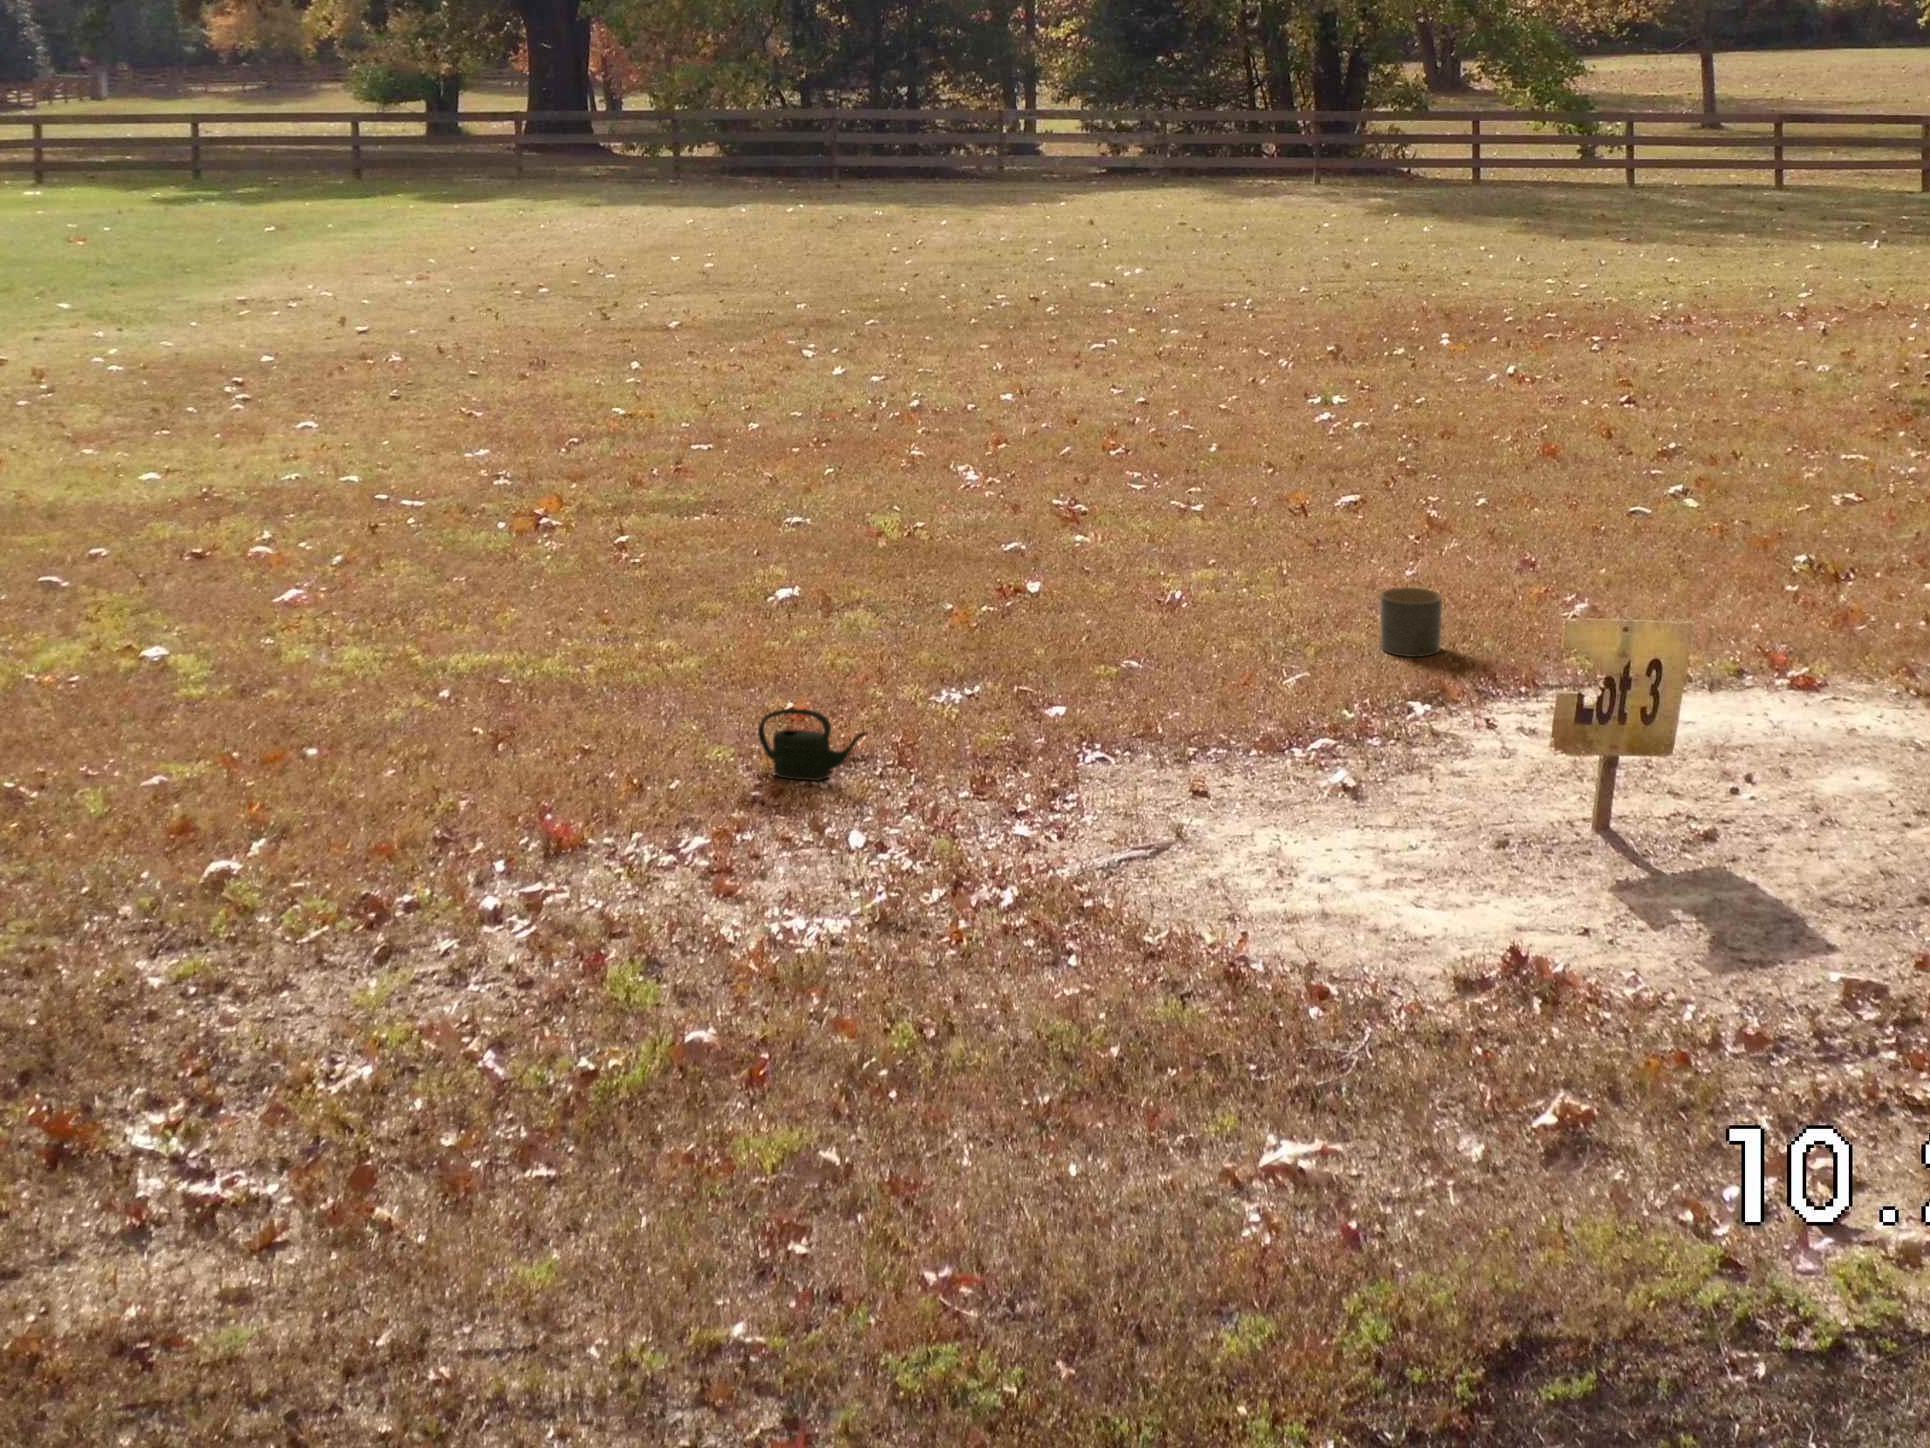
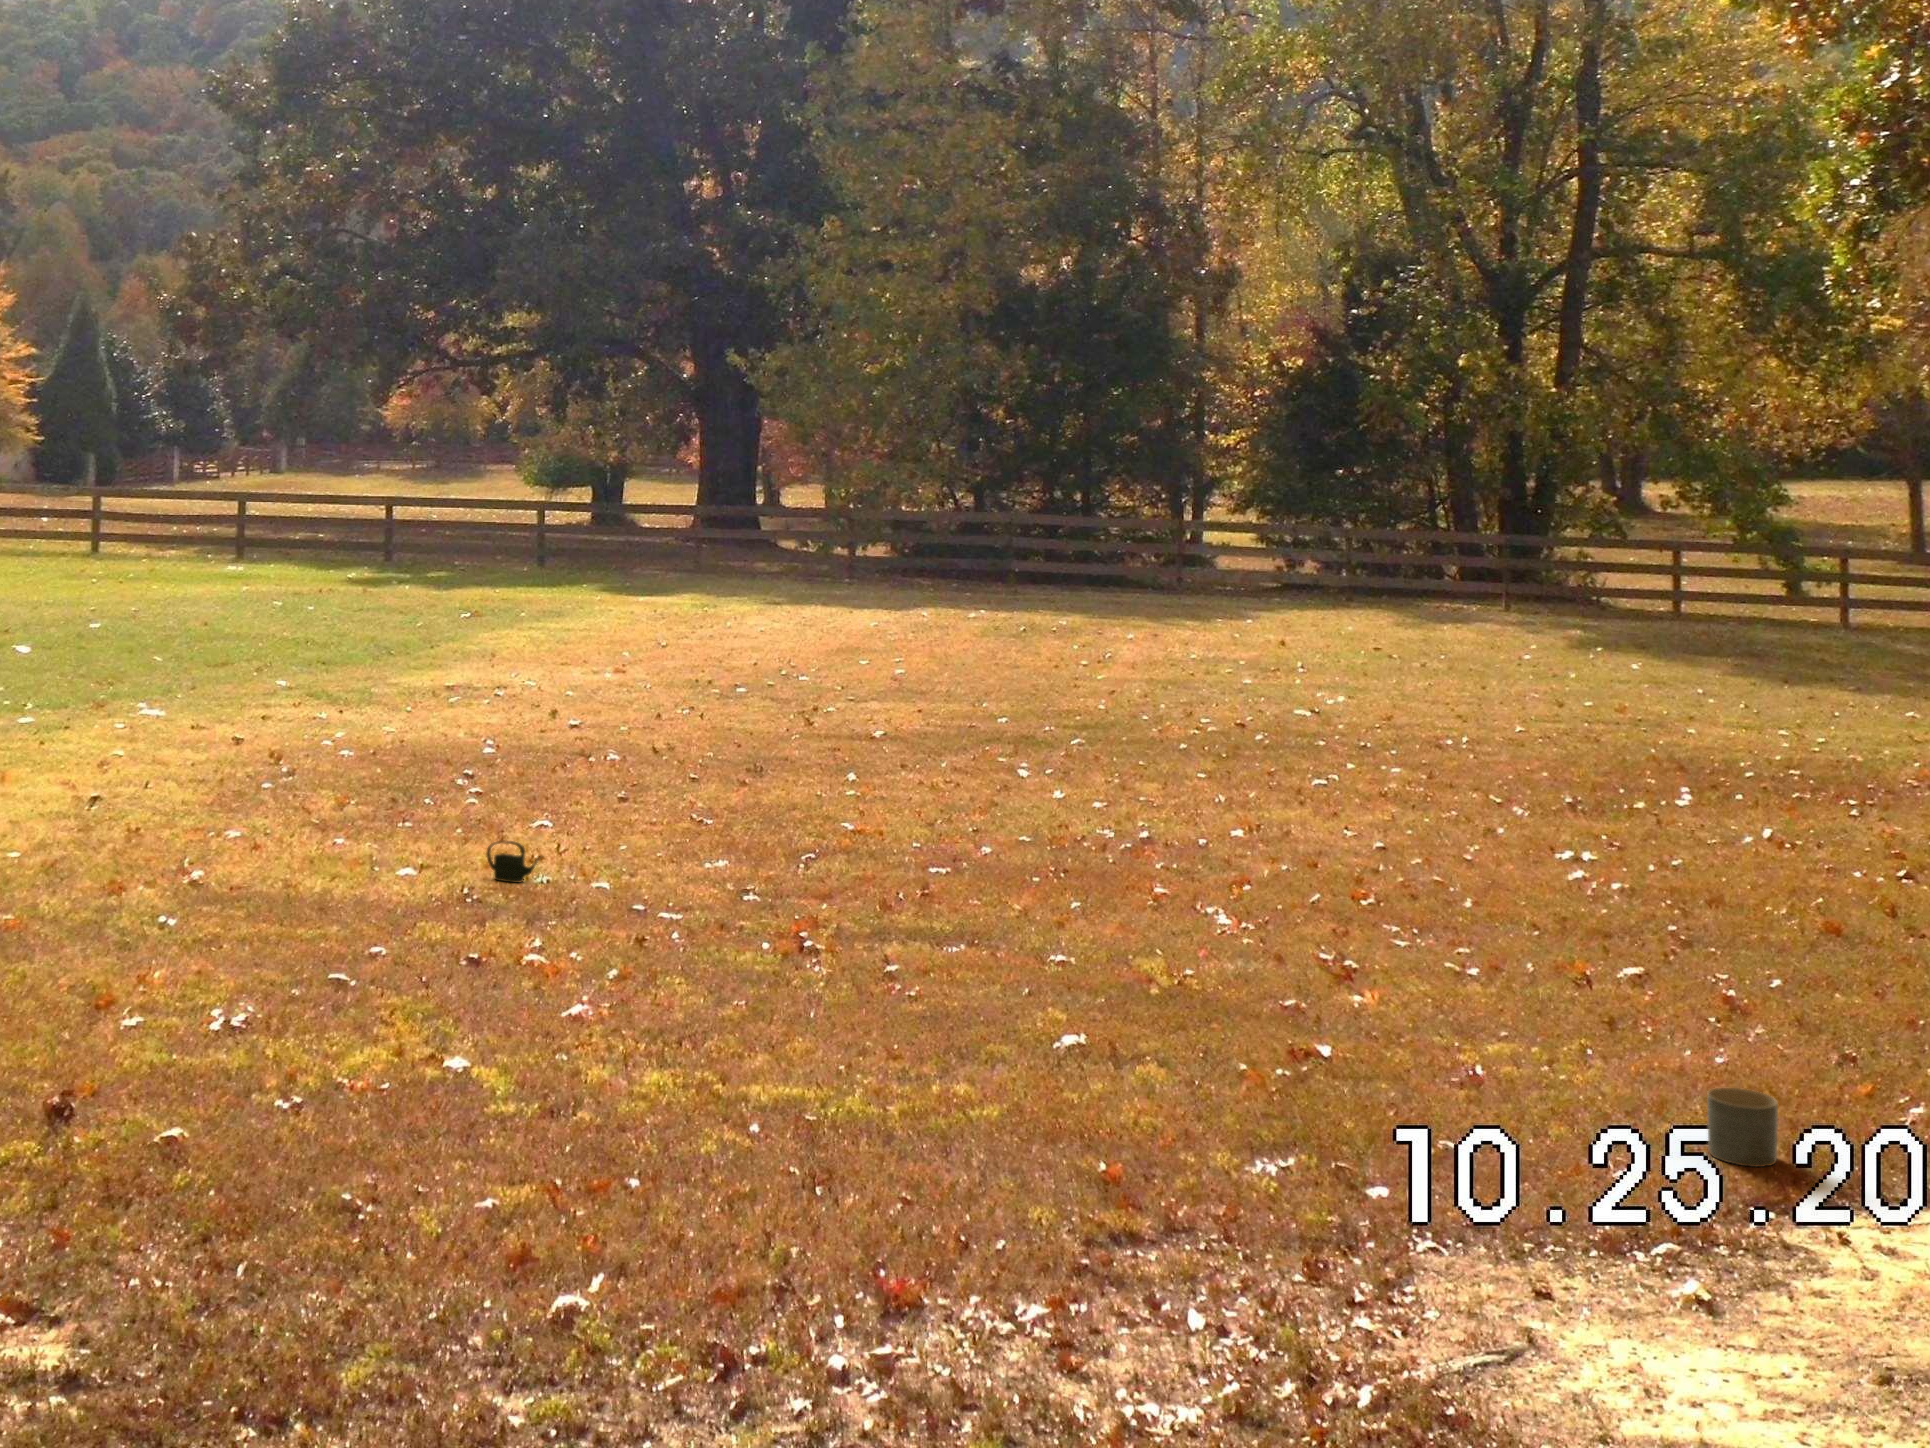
watering can: present [758,709,867,781] -> present [486,841,542,883]

